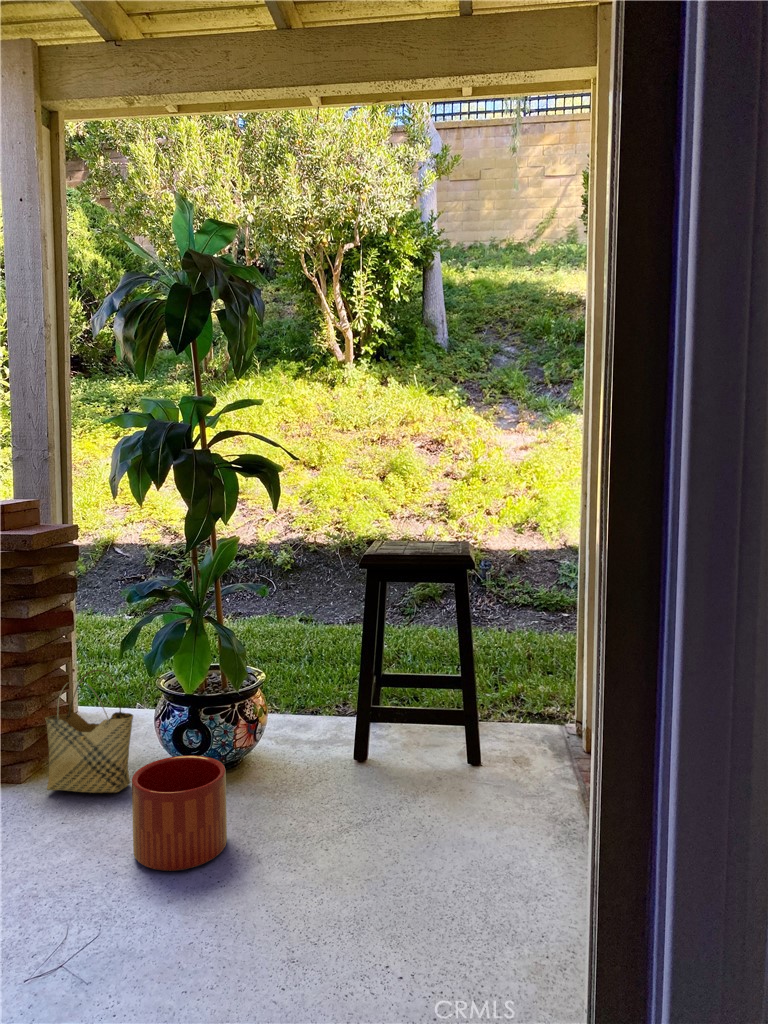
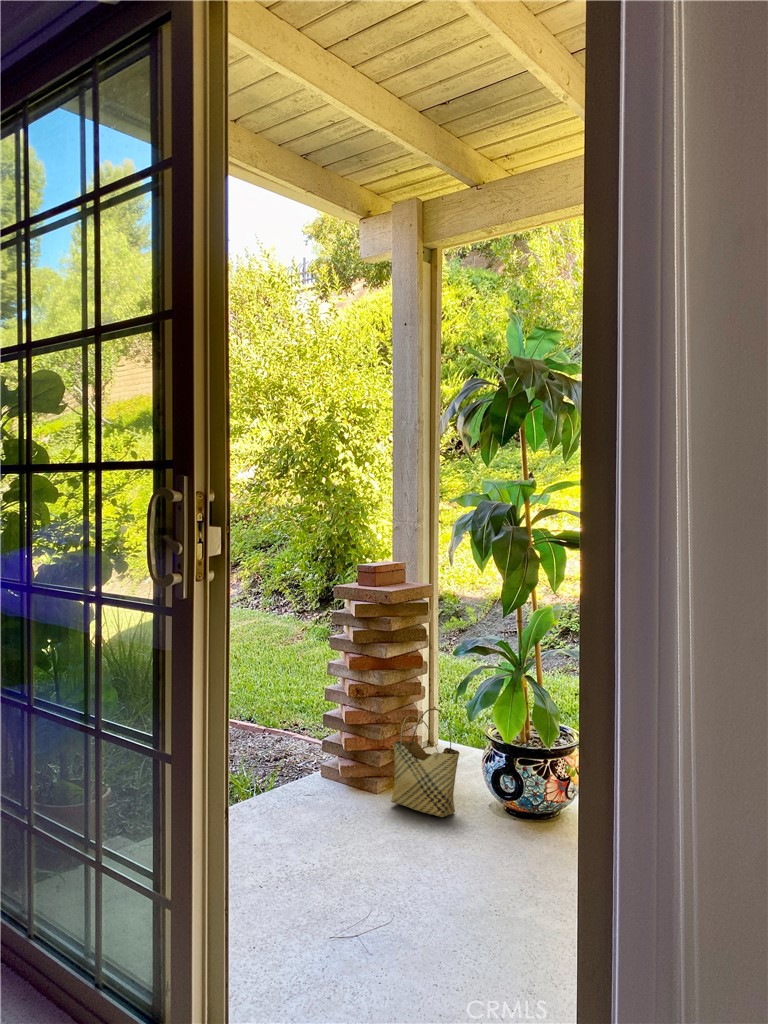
planter: present [132,755,227,871] -> none [437,795,517,897]

